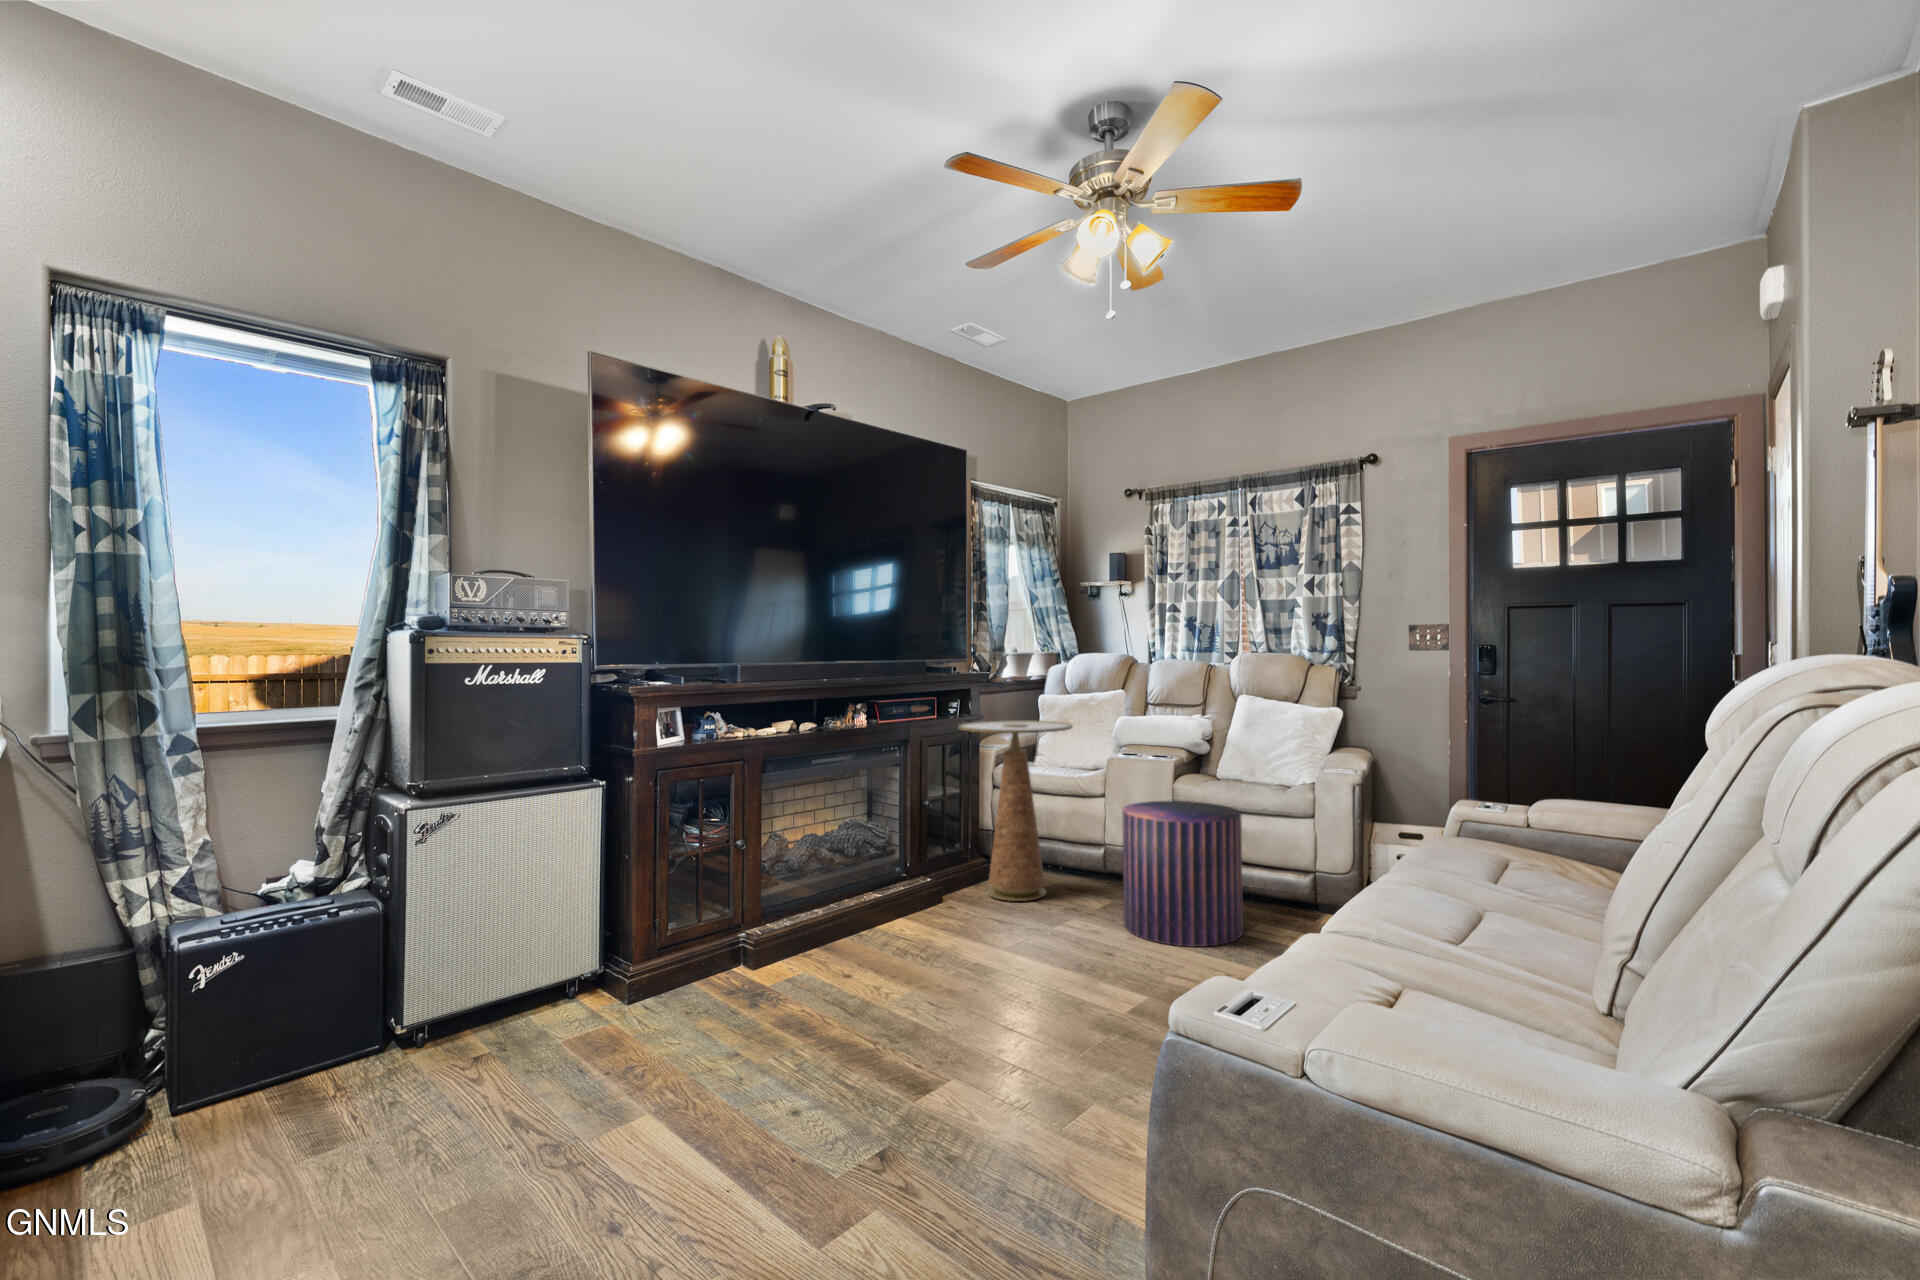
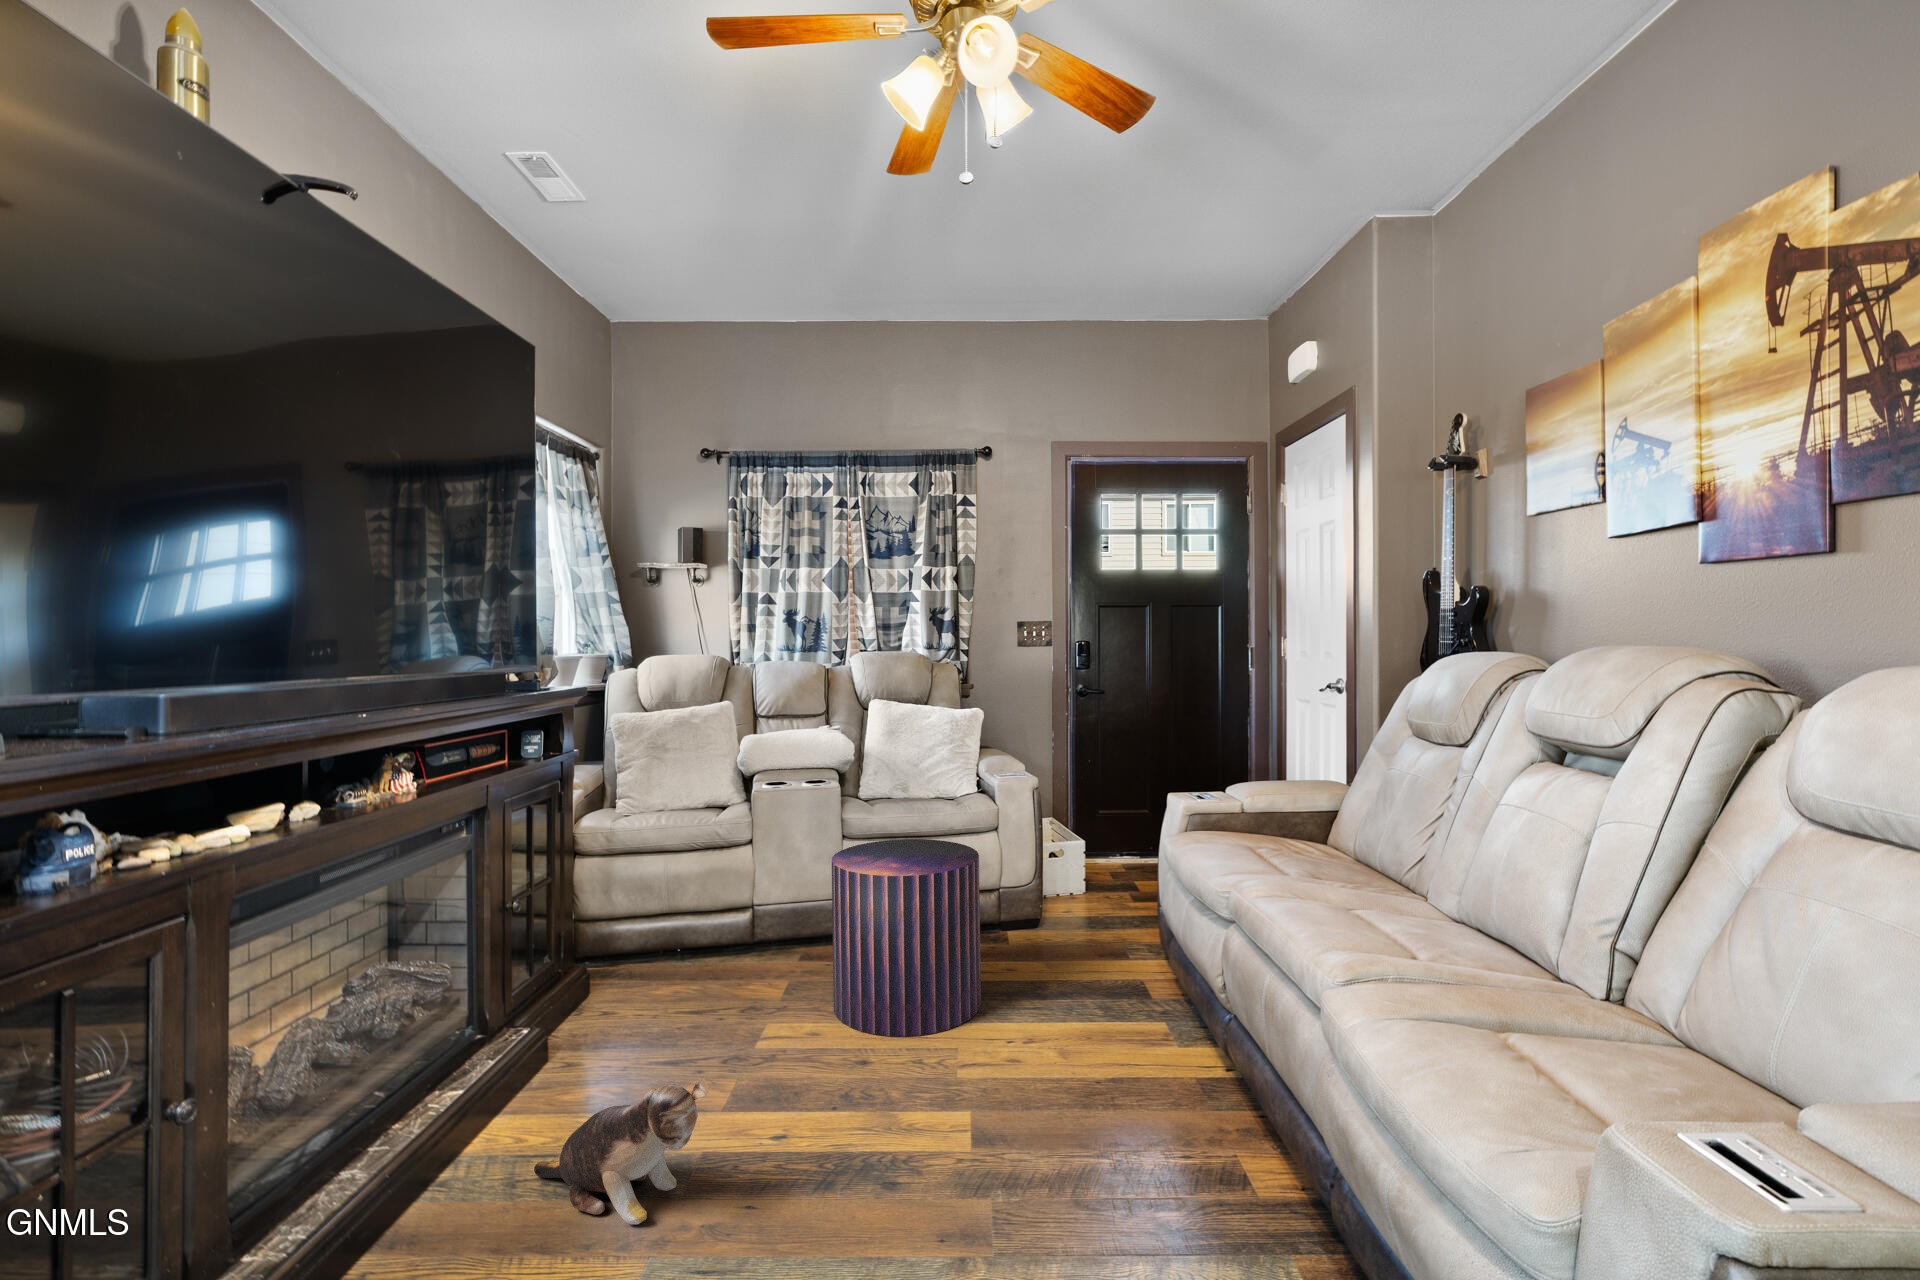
side table: present [958,720,1072,901] -> none [557,752,736,1029]
plush toy: none [897,900,961,975] -> present [534,1078,709,1225]

